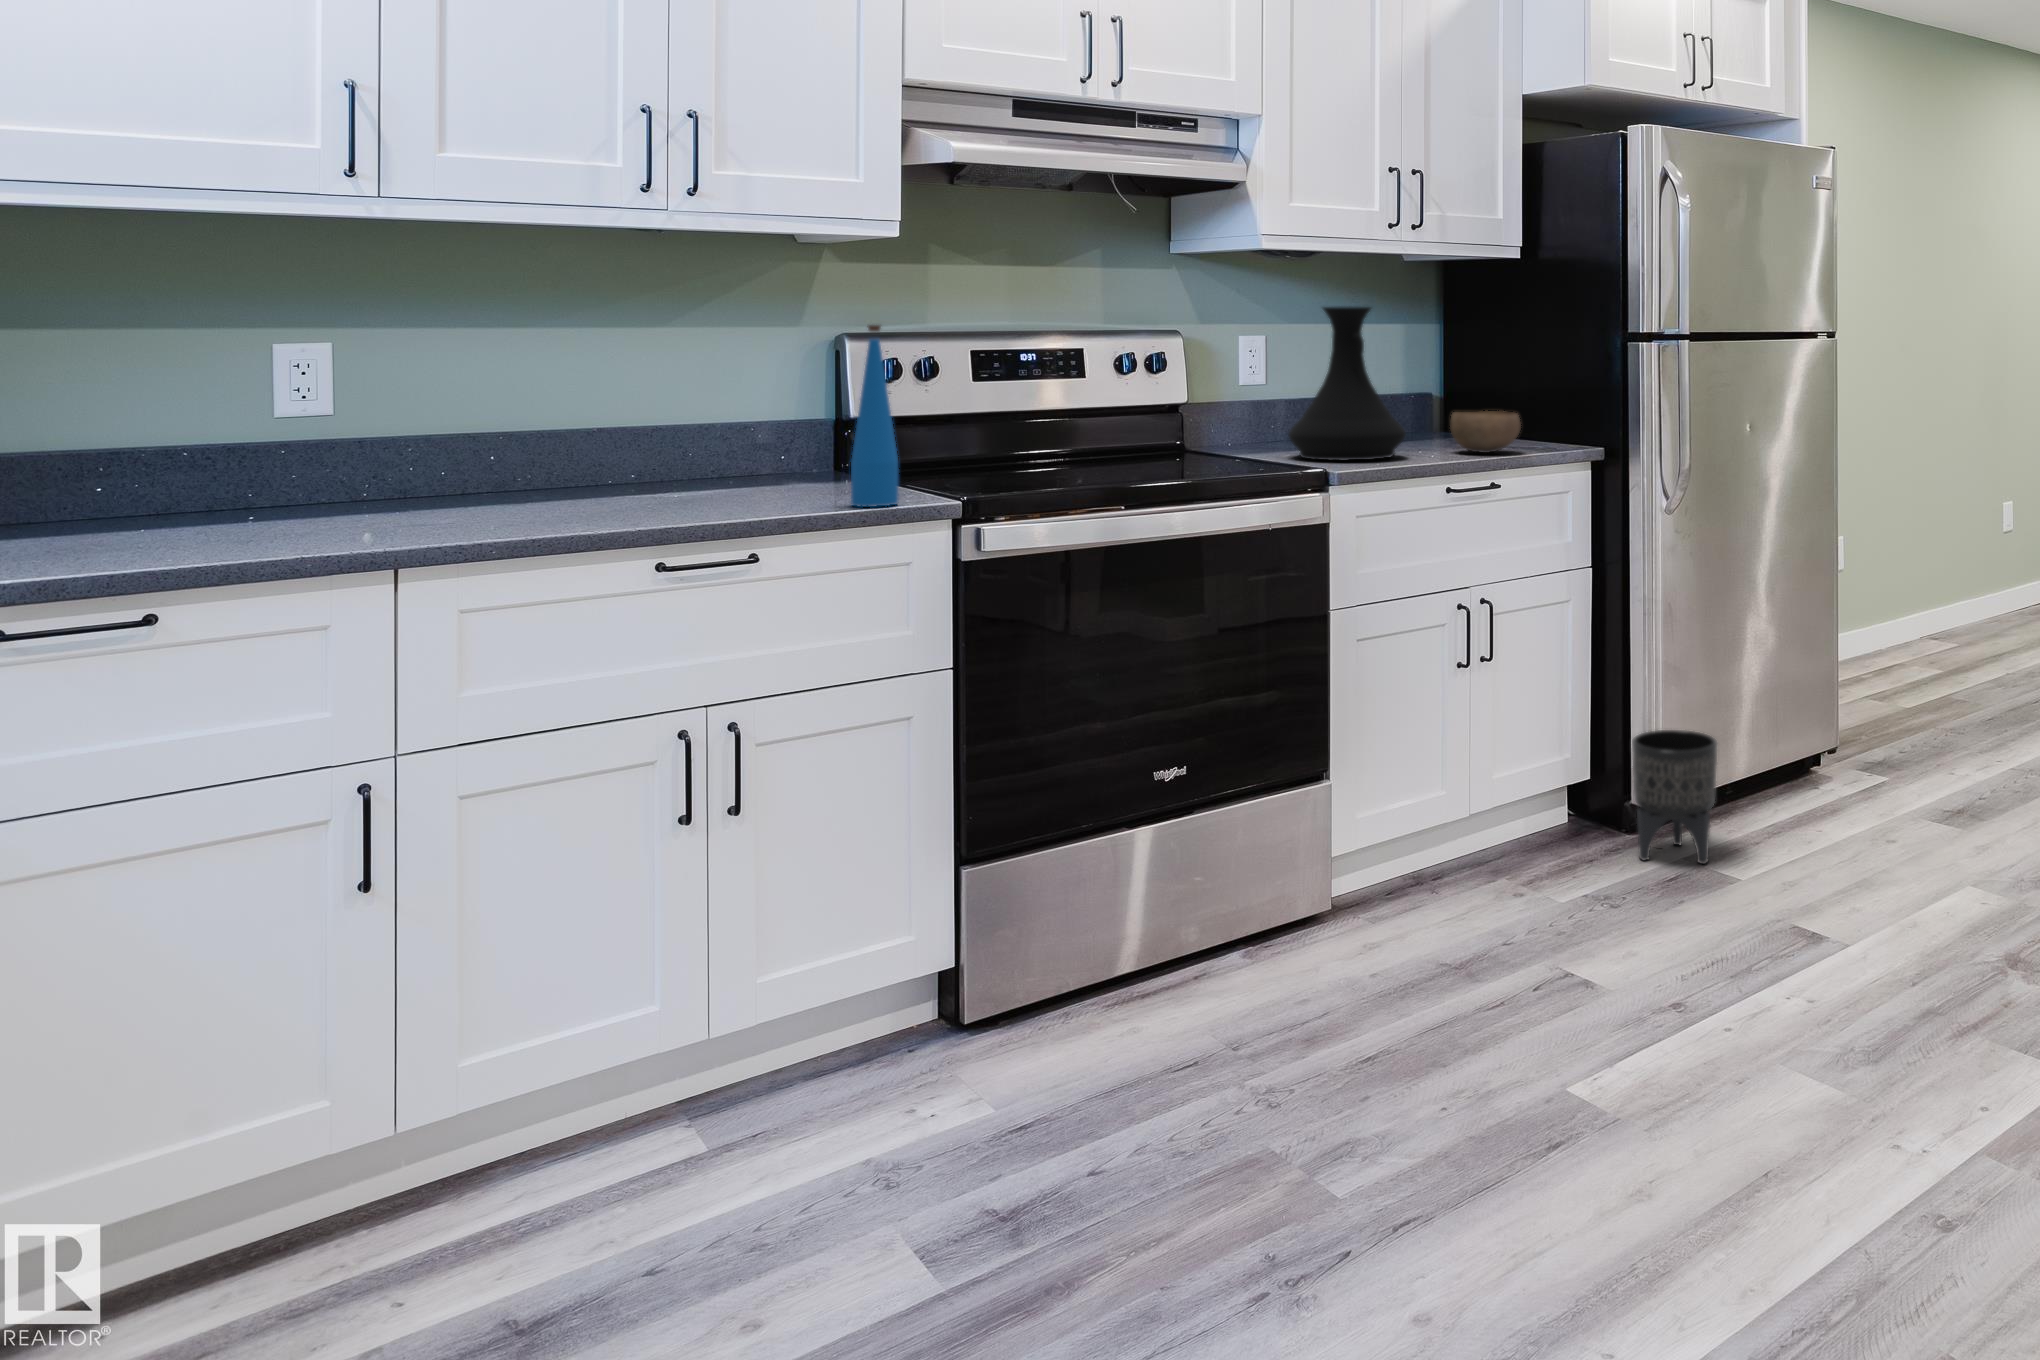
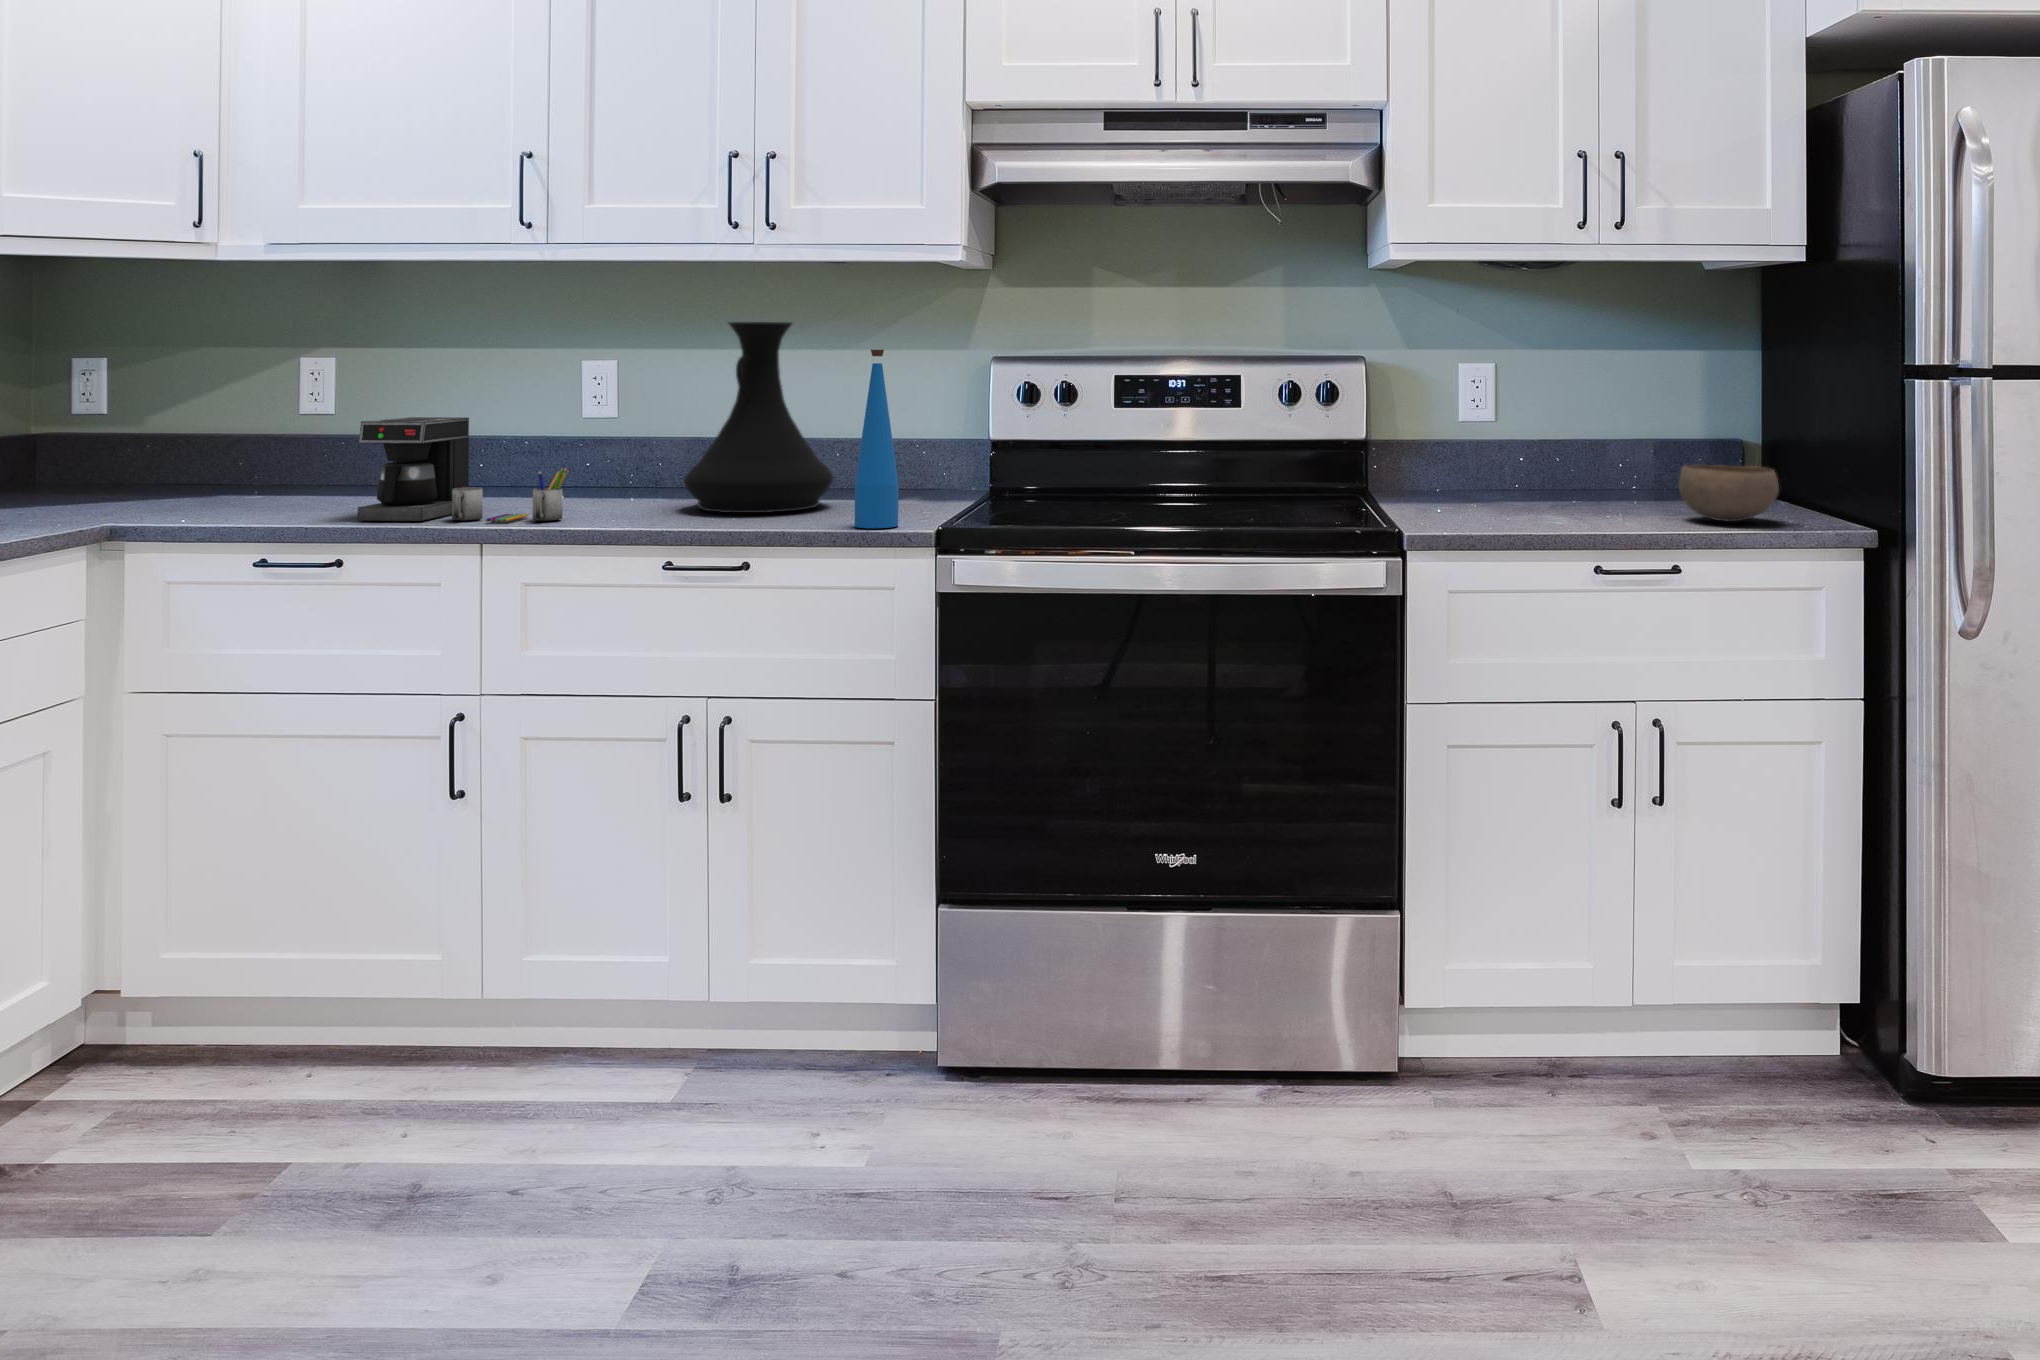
vase: present [1289,307,1406,461] -> present [684,322,834,513]
coffee maker: none [162,414,483,554] -> present [358,417,569,522]
planter: present [1632,730,1718,864] -> none [1874,958,2019,1190]

